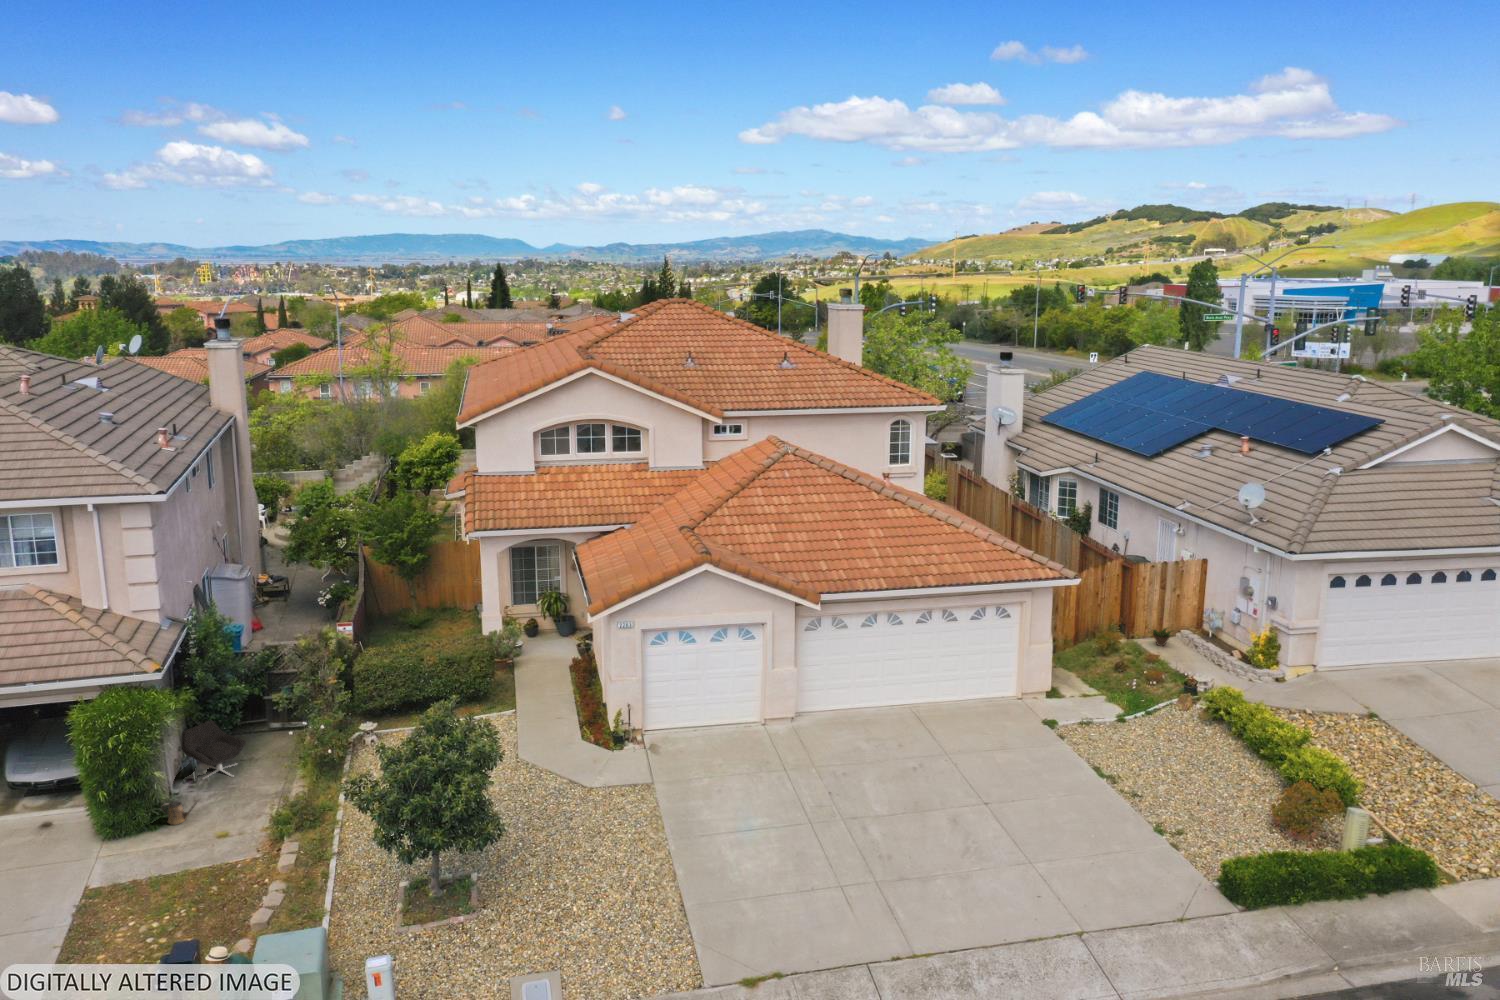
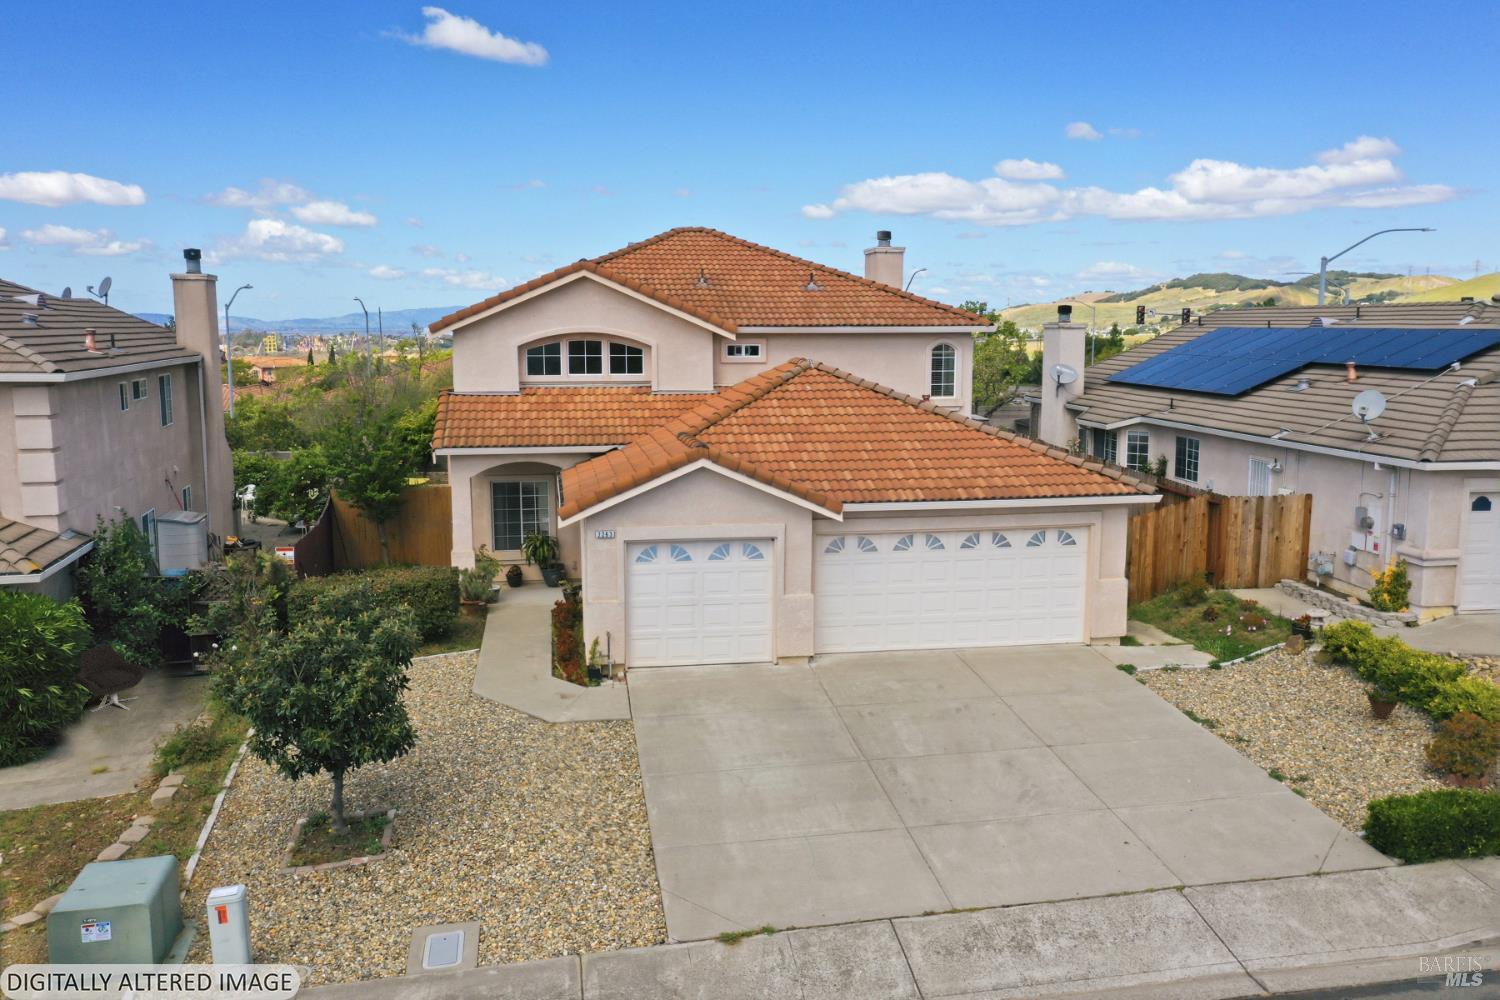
decorative plant: present [1148,628,1172,646] -> present [1362,687,1406,719]
watering can: present [162,801,197,825] -> none [27,727,73,757]

